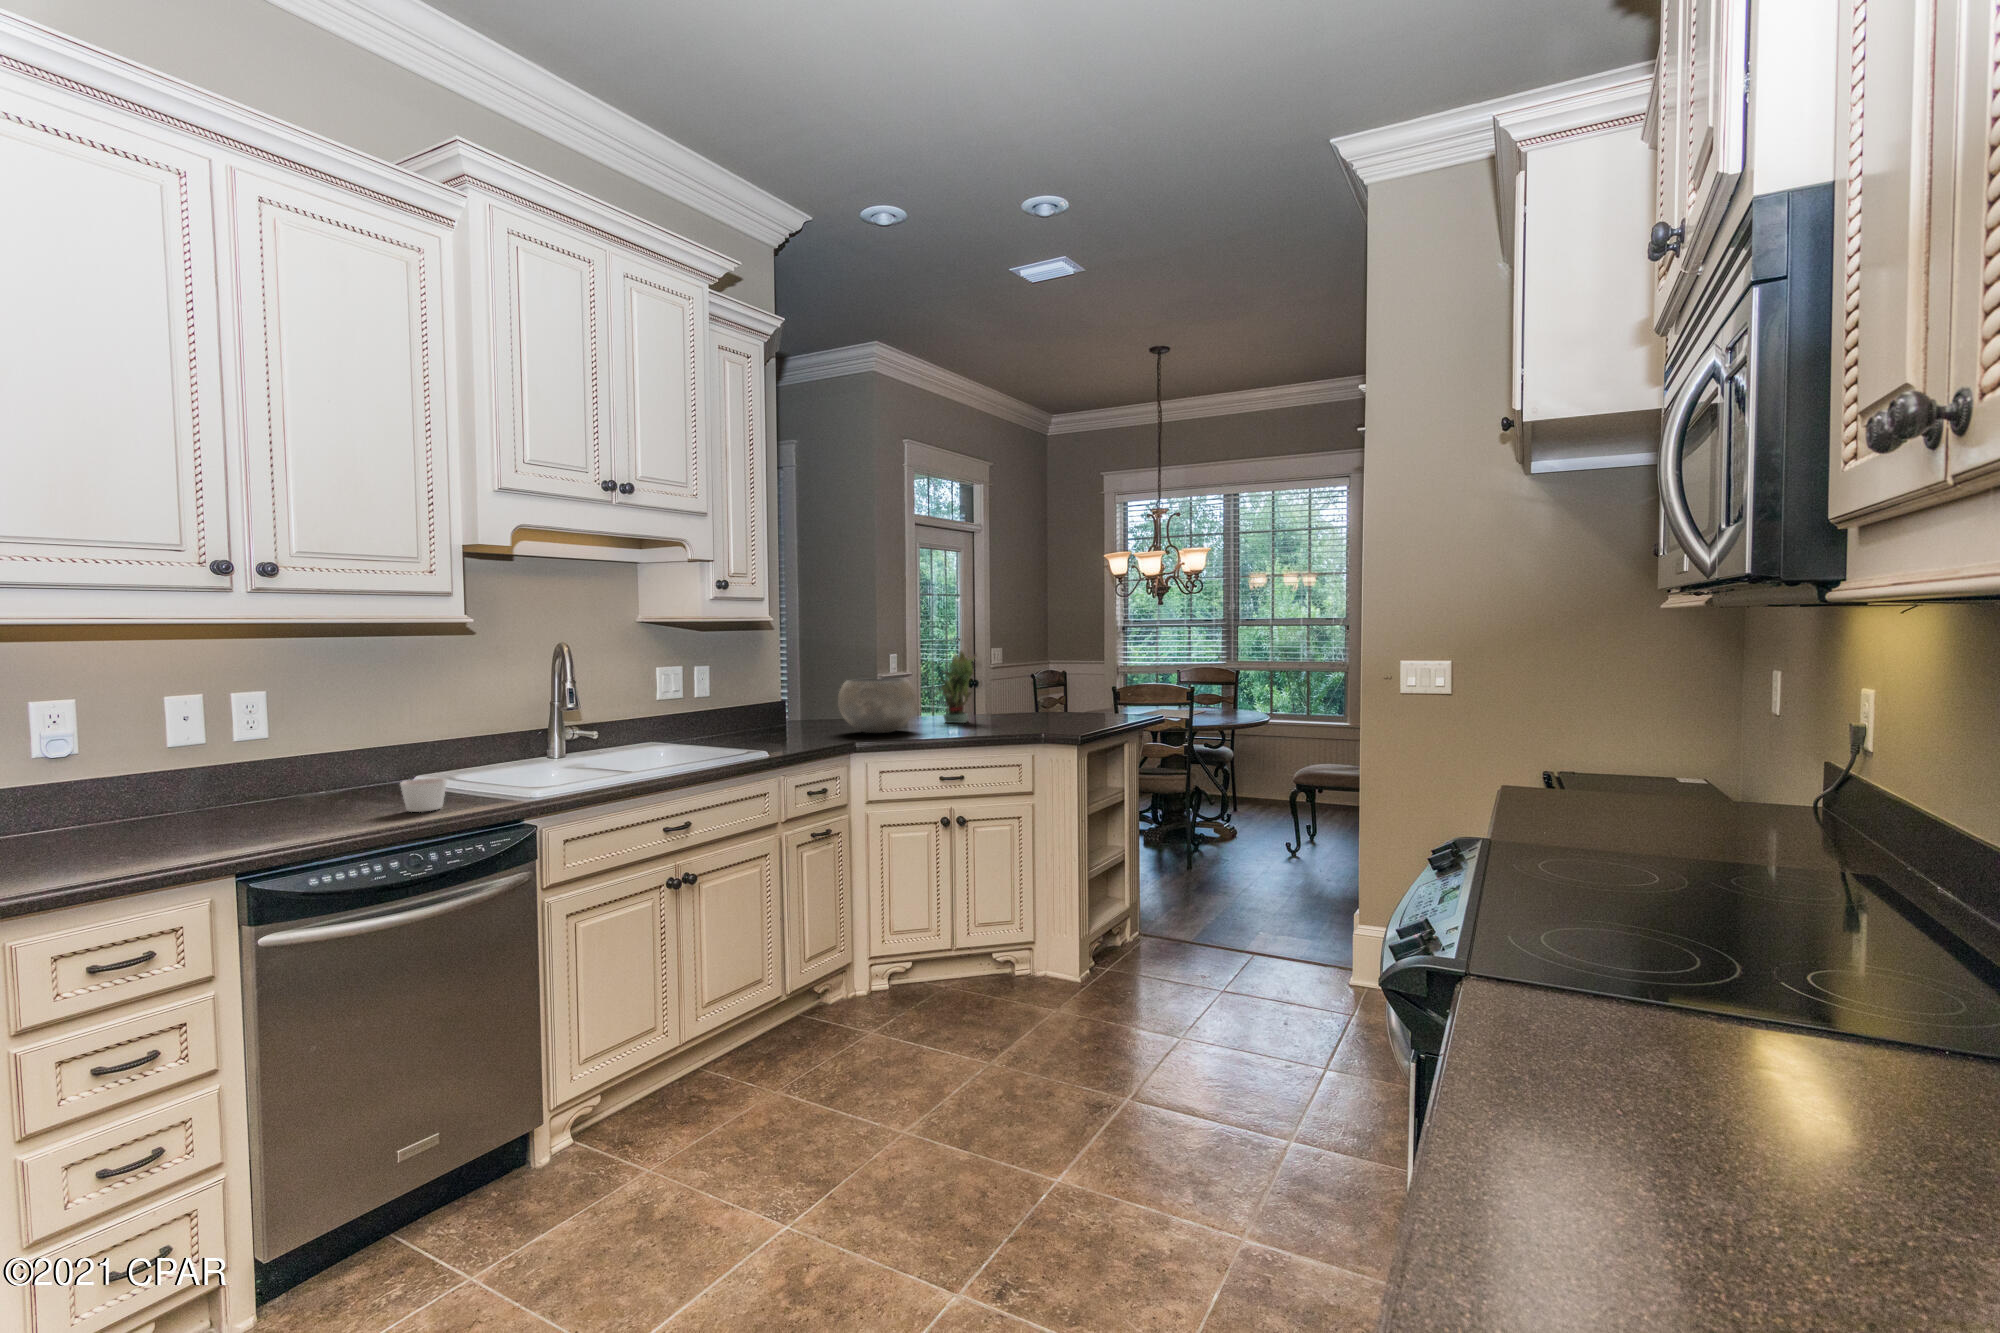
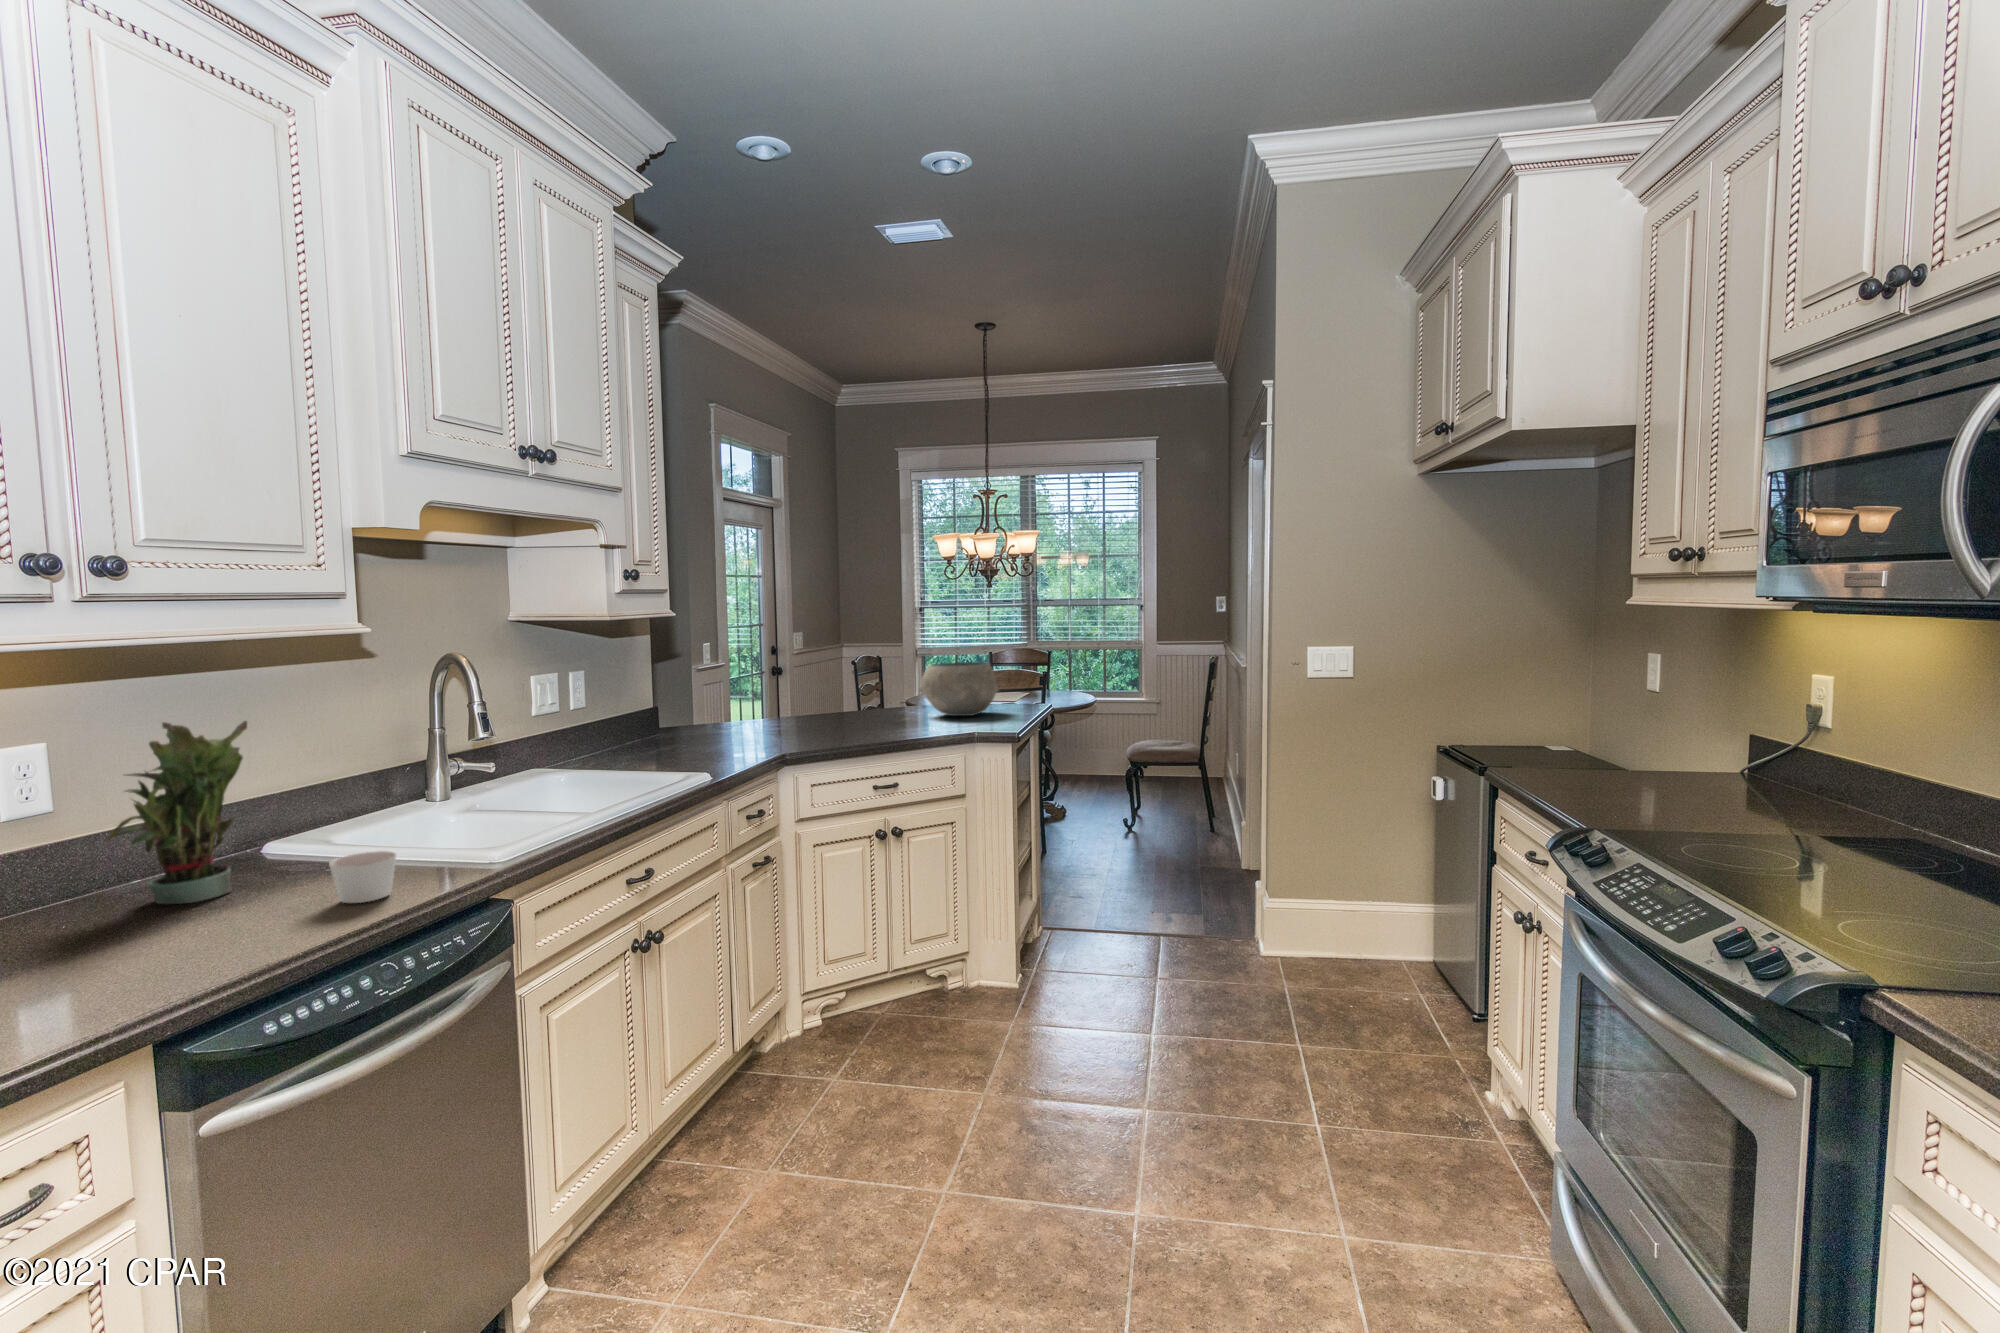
potted plant: present [936,651,977,723] -> present [102,721,247,904]
ceramic bowl: present [838,678,918,733] -> present [919,662,999,716]

